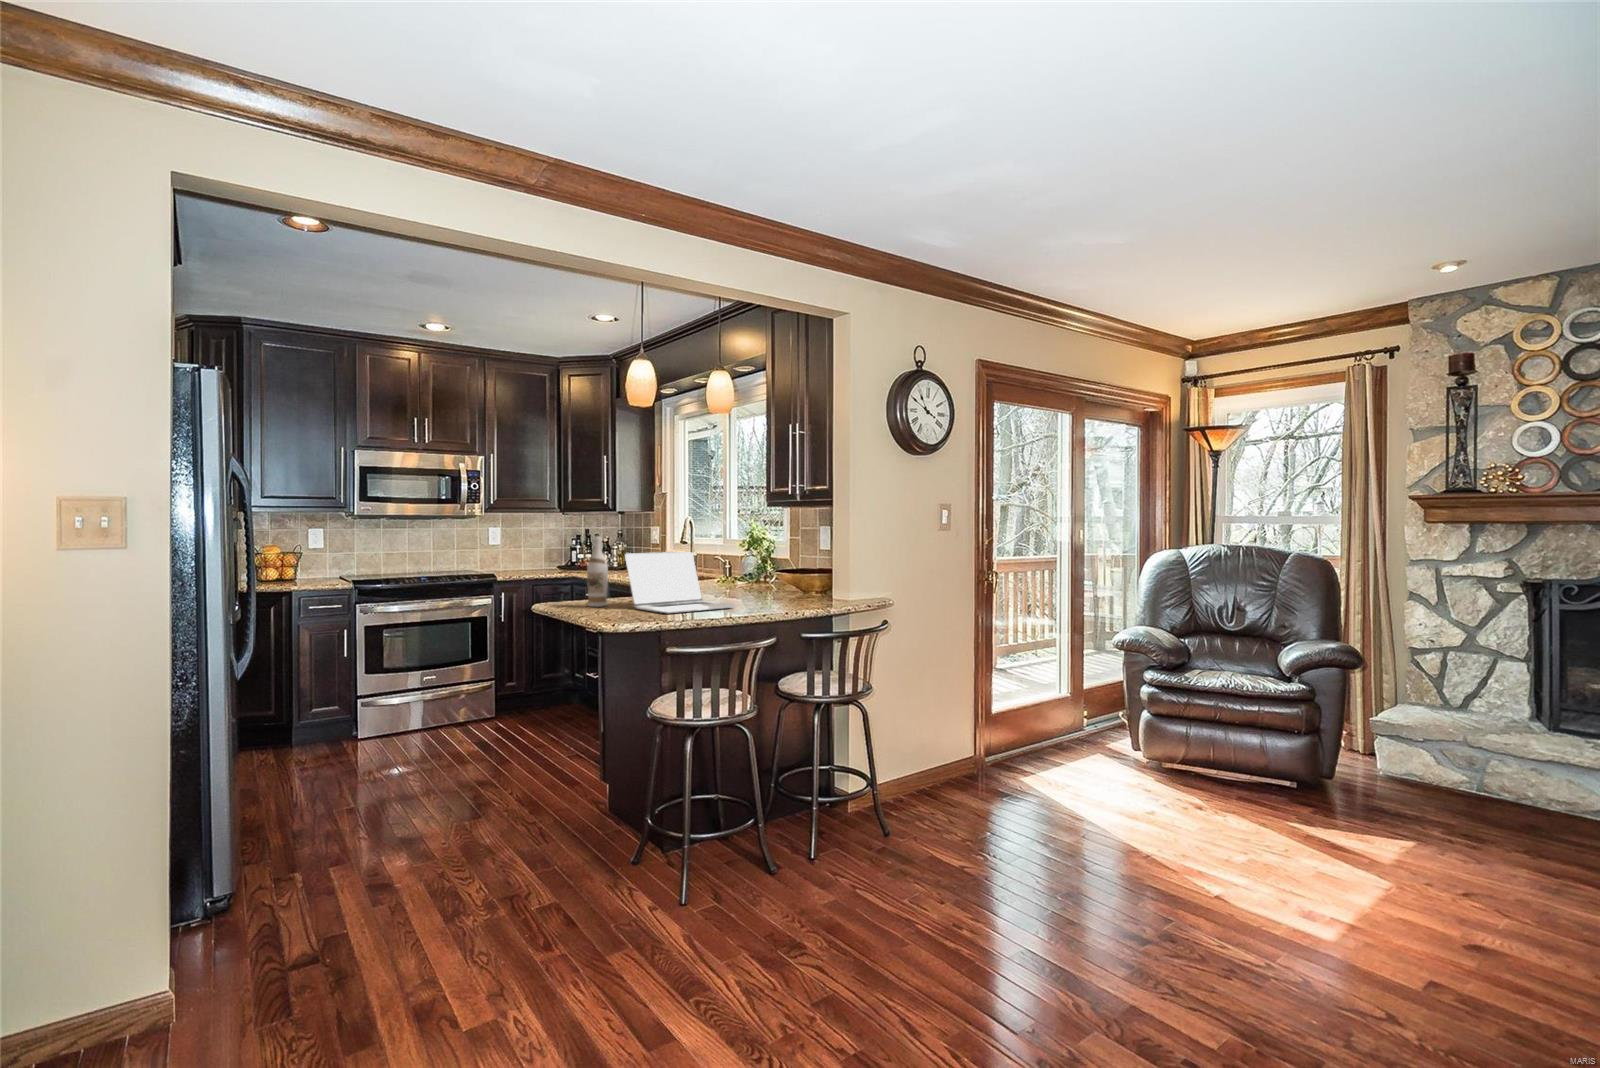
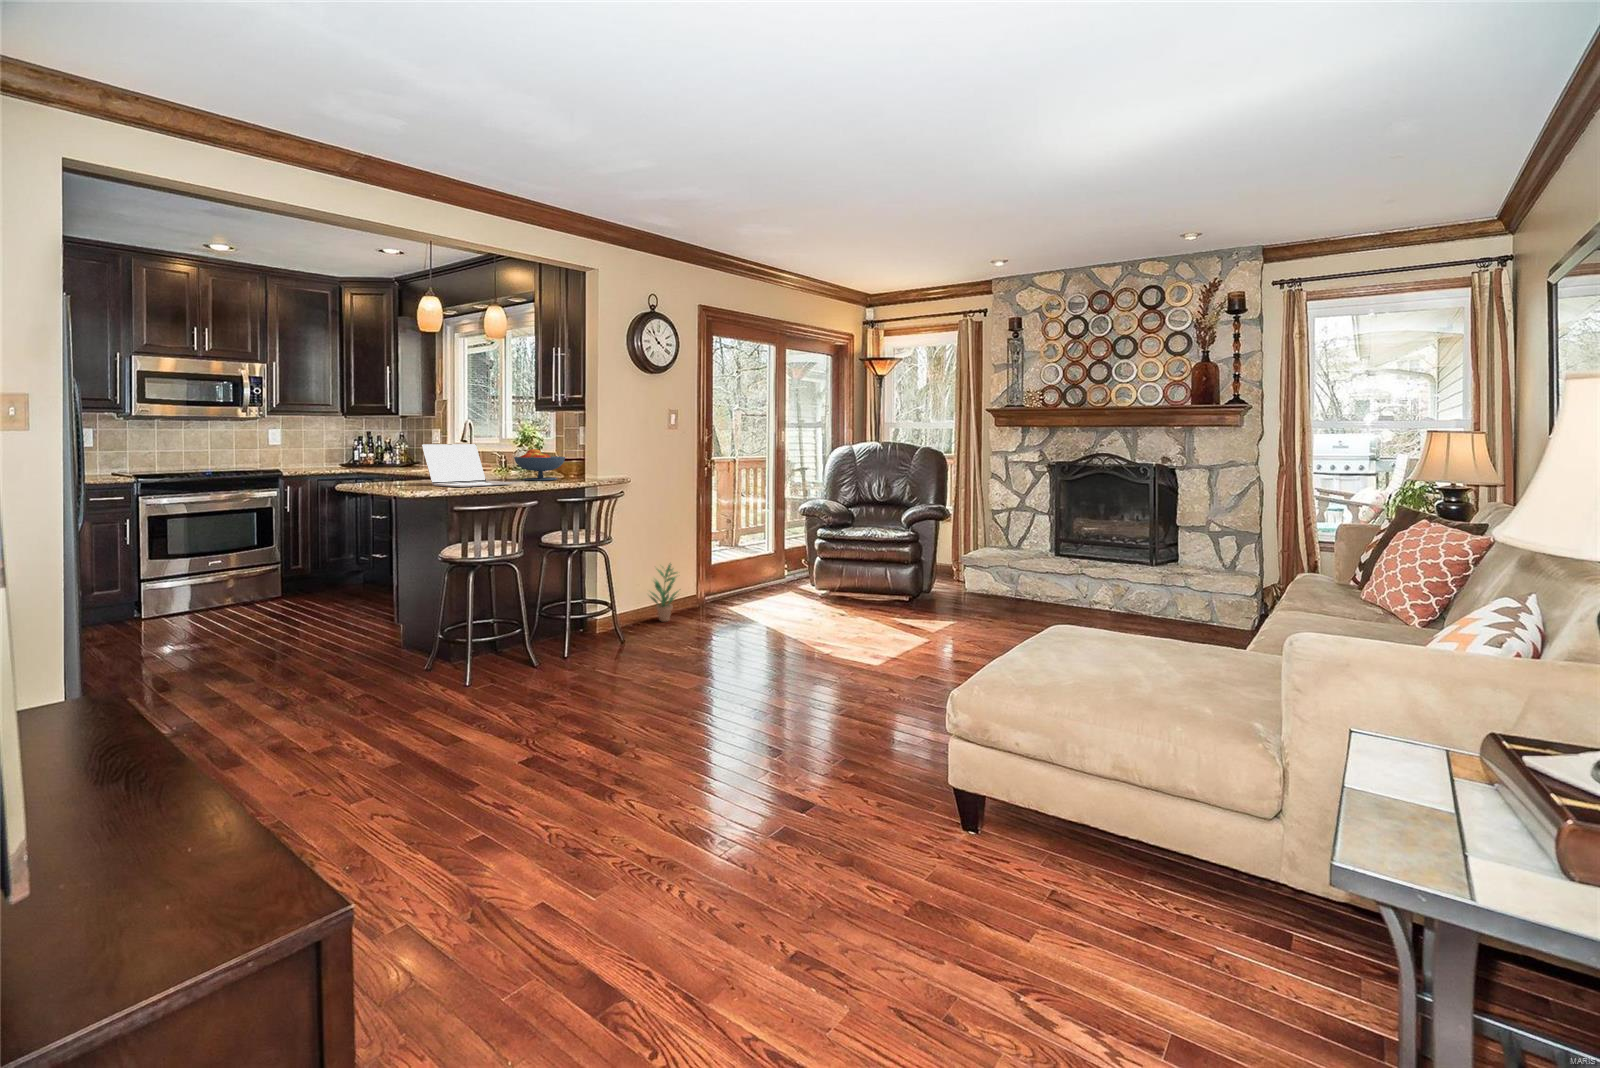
wine bottle: present [587,536,608,607] -> none [391,432,409,485]
fruit bowl: none [739,555,803,598] -> present [514,449,565,480]
potted plant: none [907,717,957,802] -> present [650,564,678,621]

